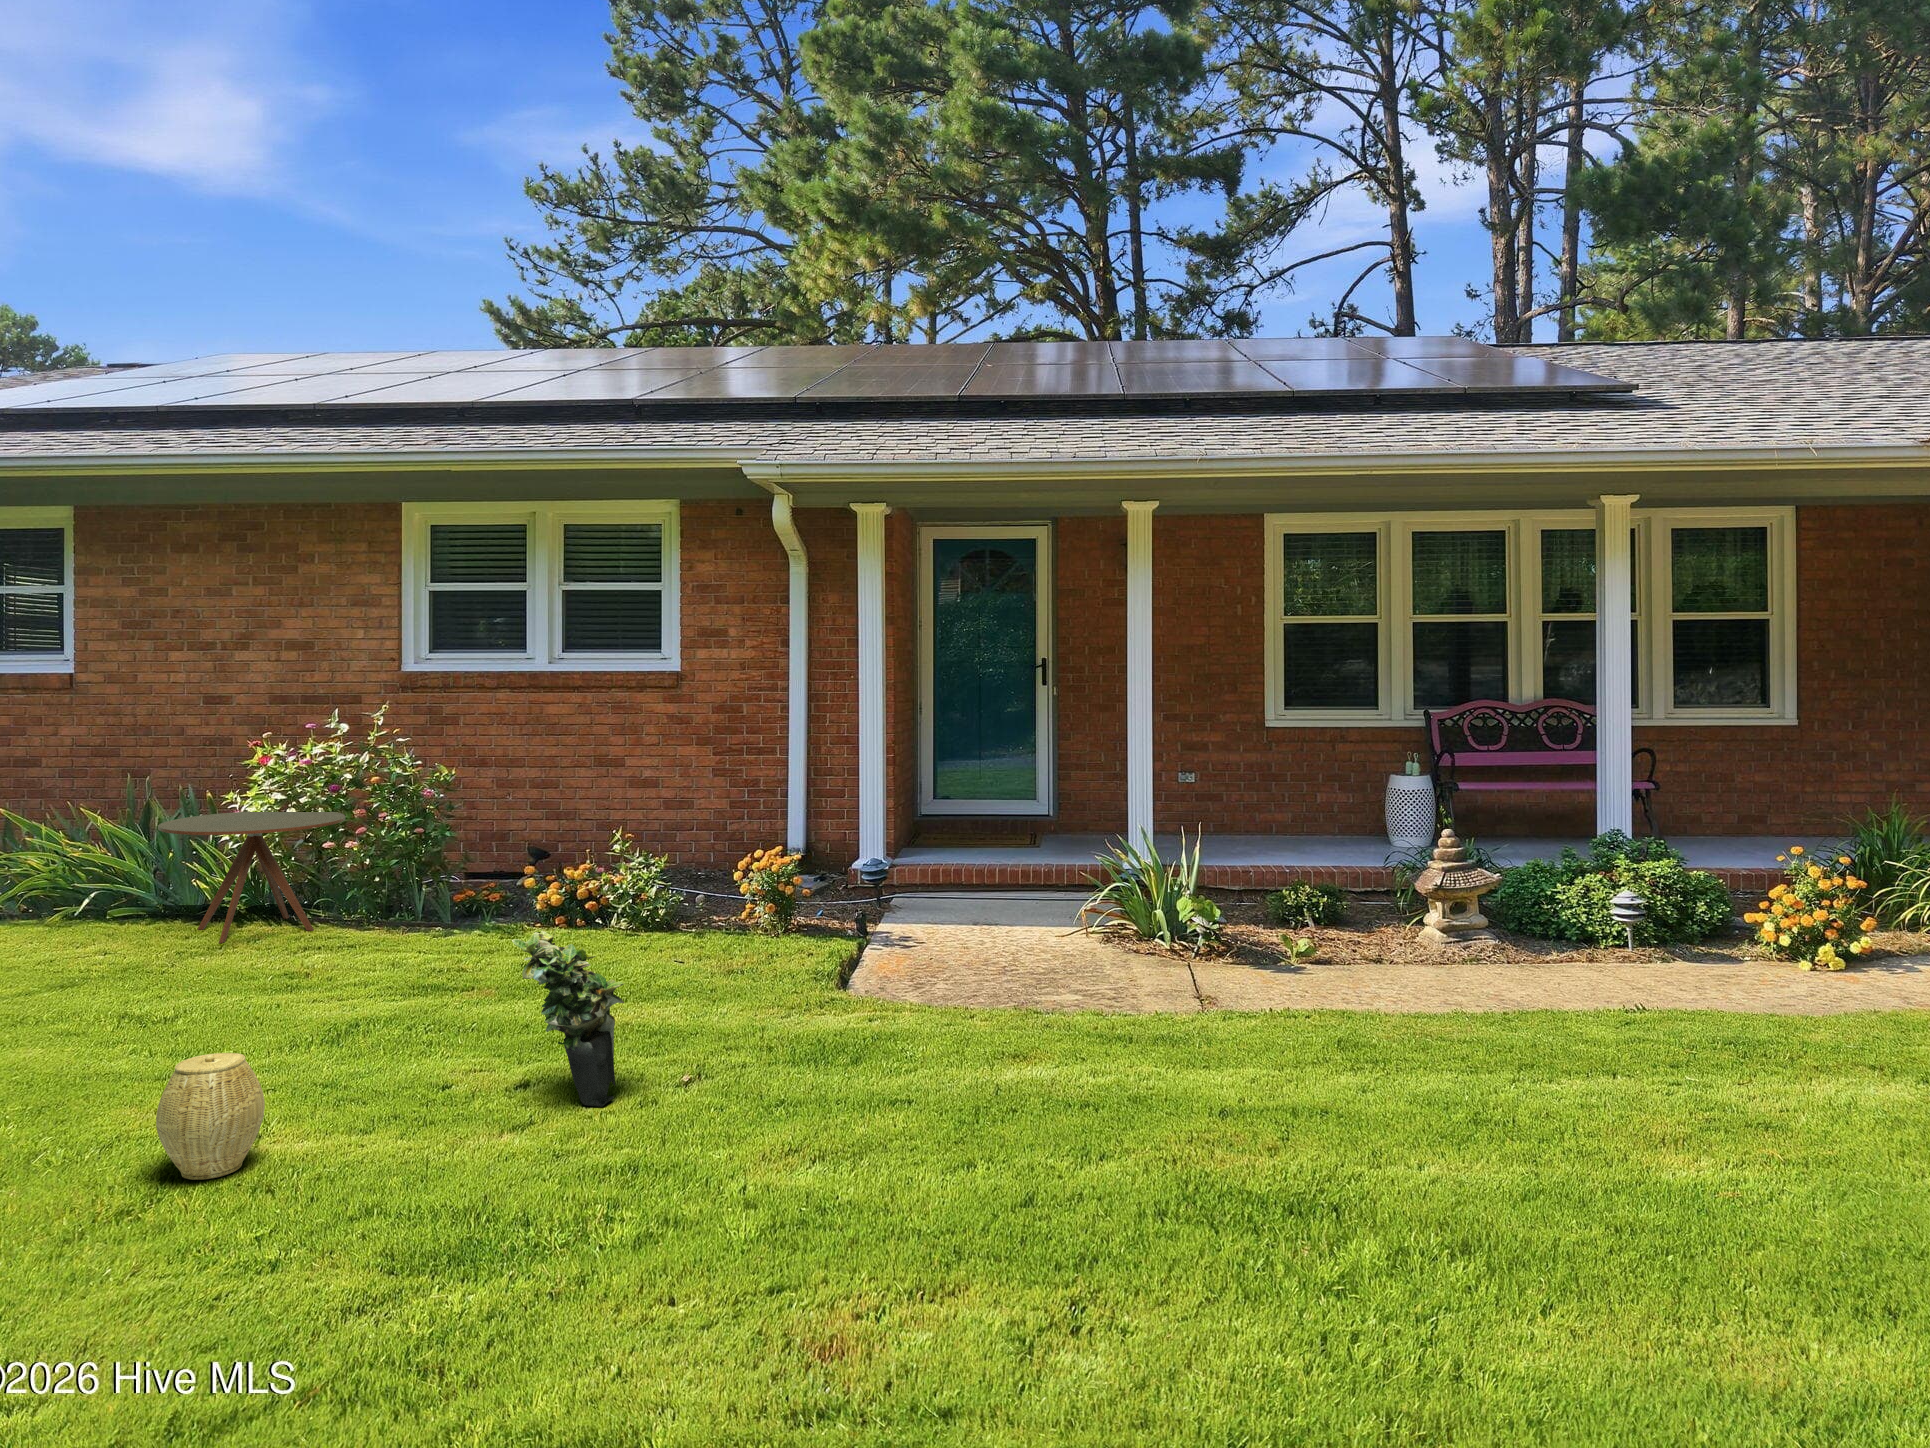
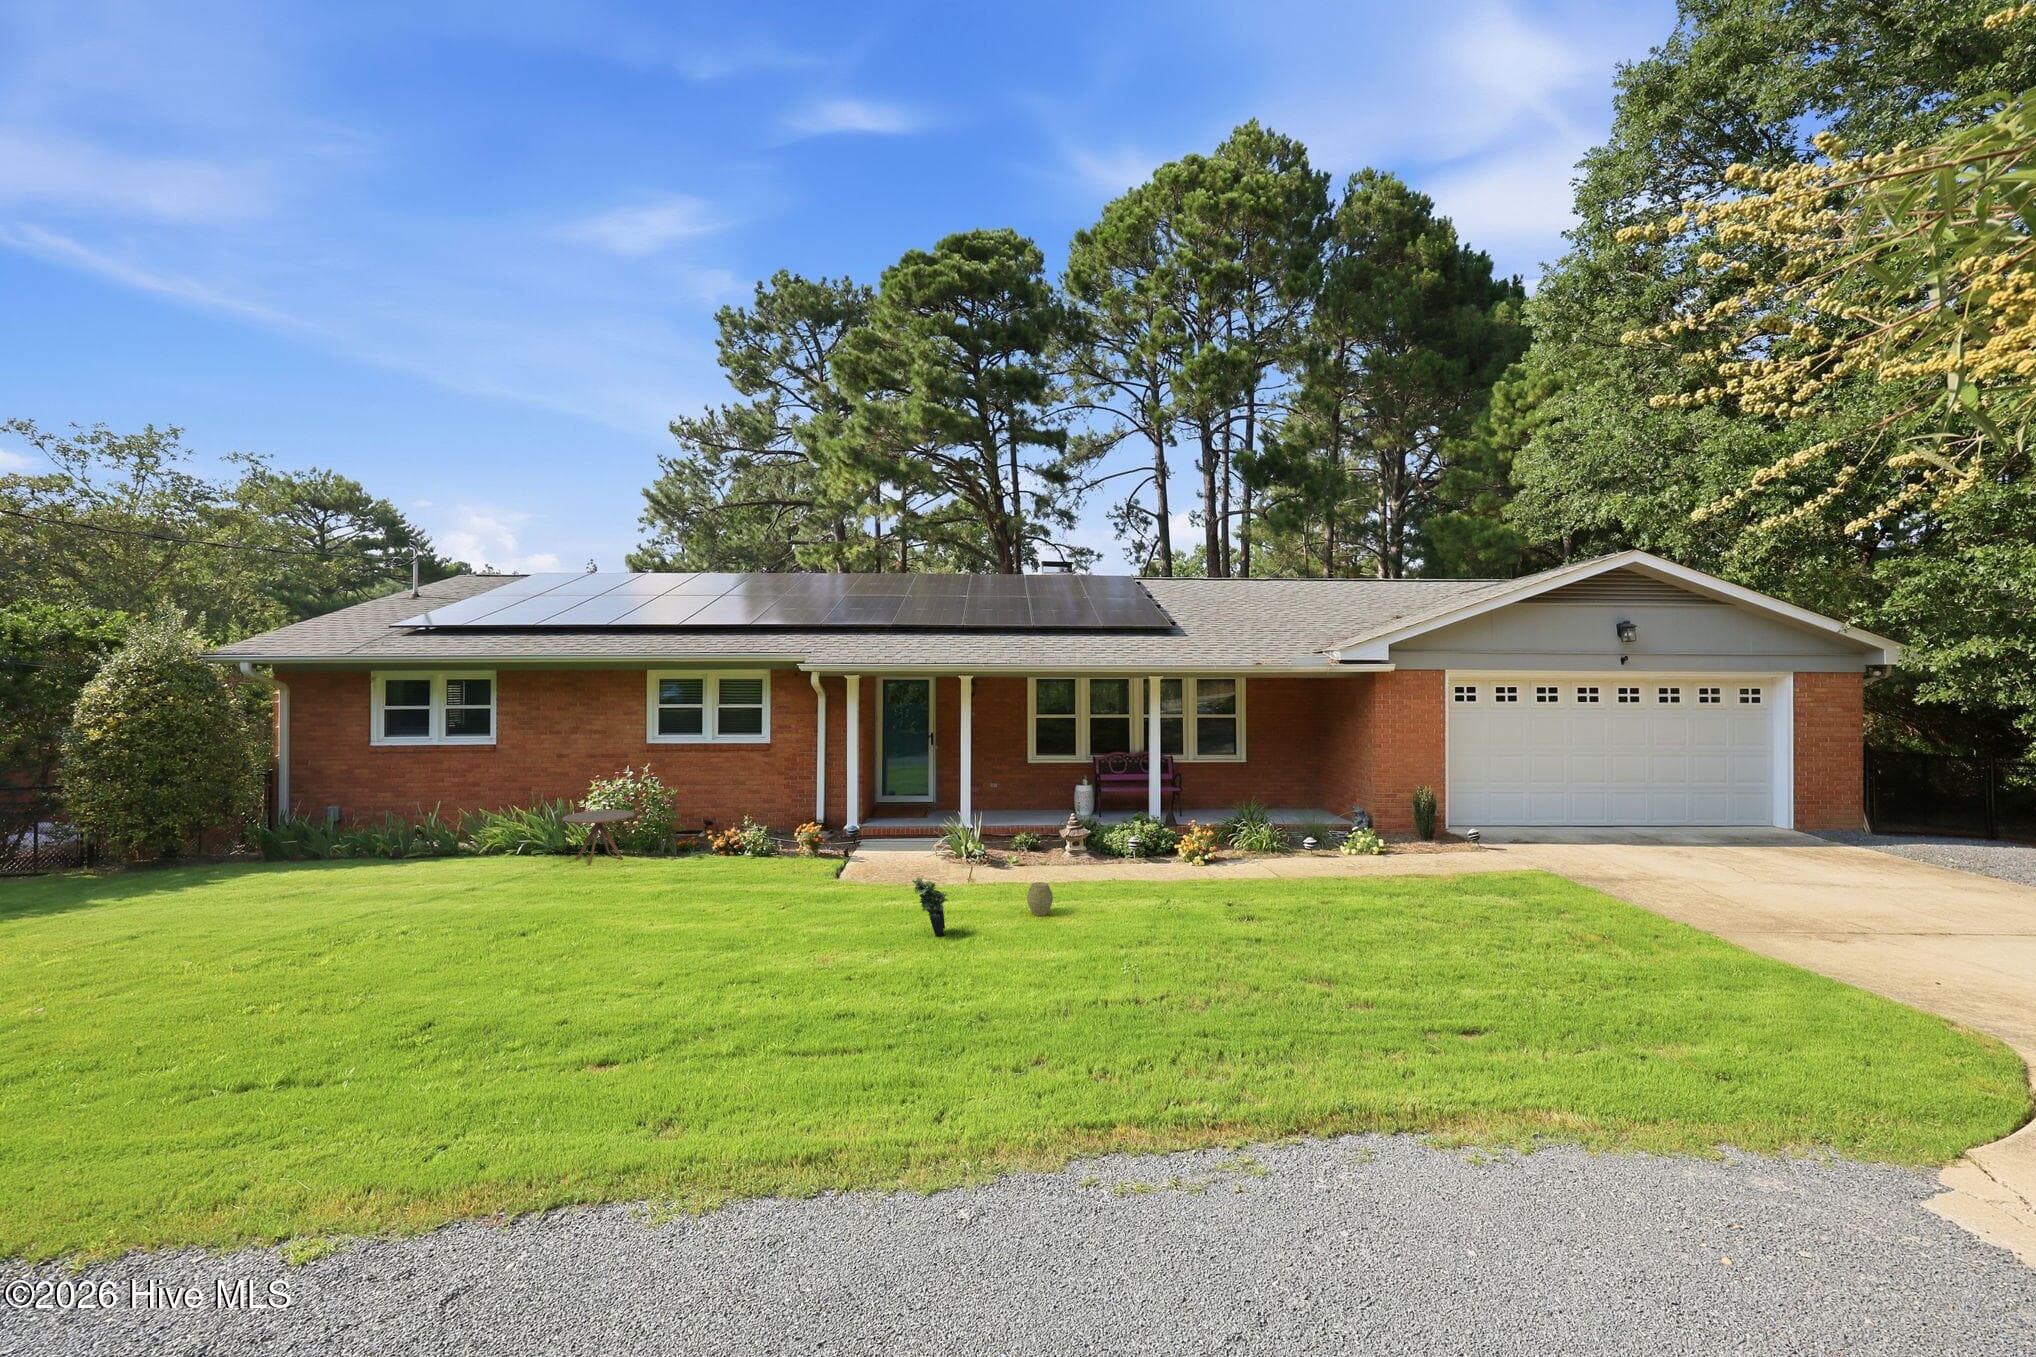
potted plant: present [512,927,625,1107] -> present [912,875,948,936]
woven basket: present [156,1053,265,1180] -> present [1027,882,1053,916]

